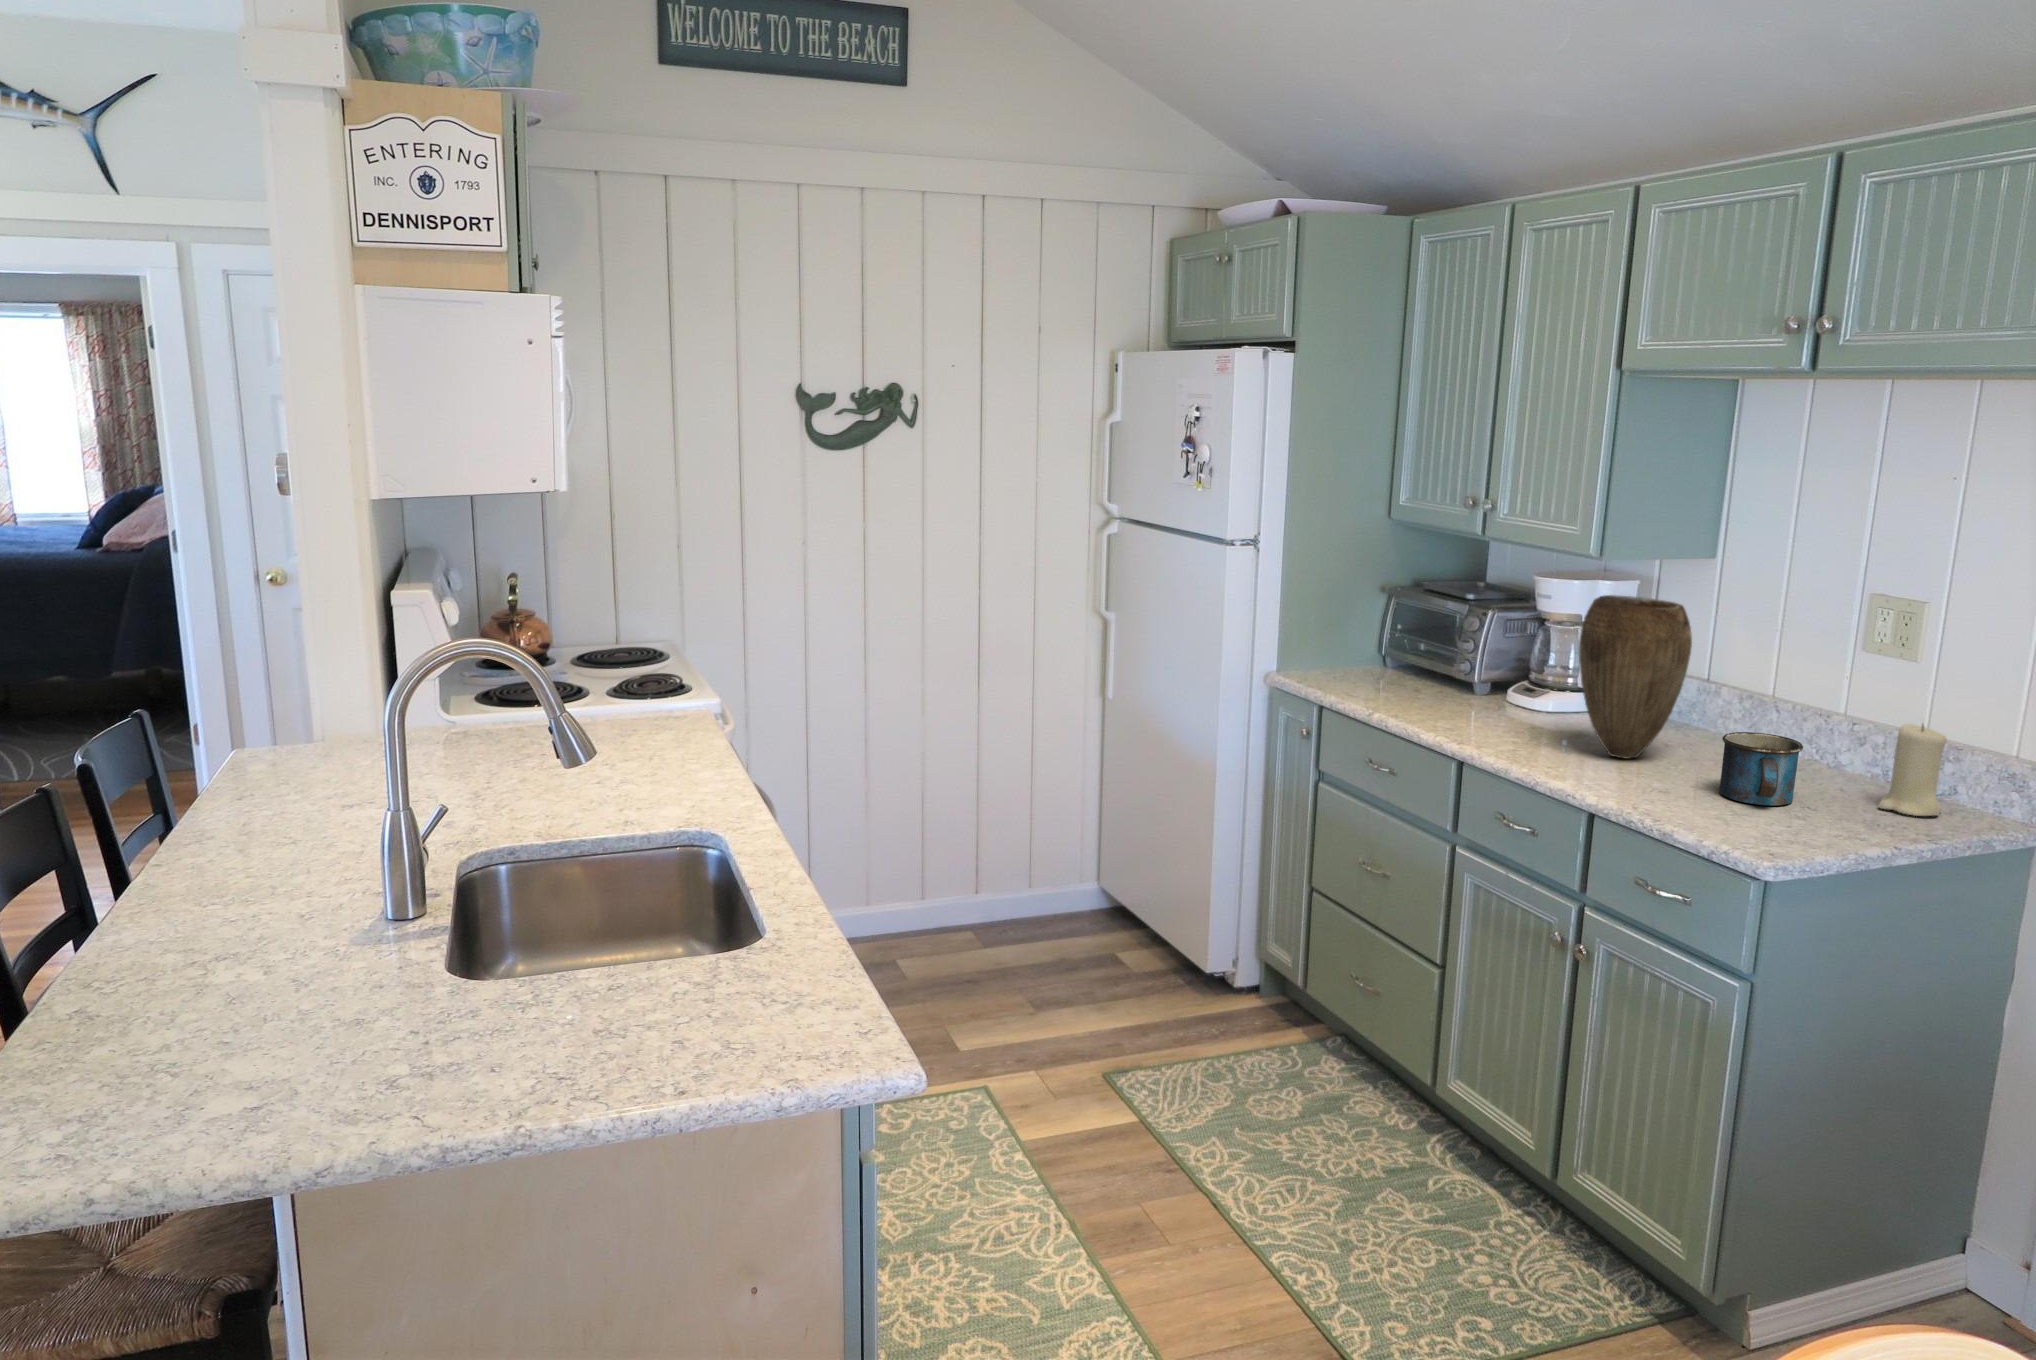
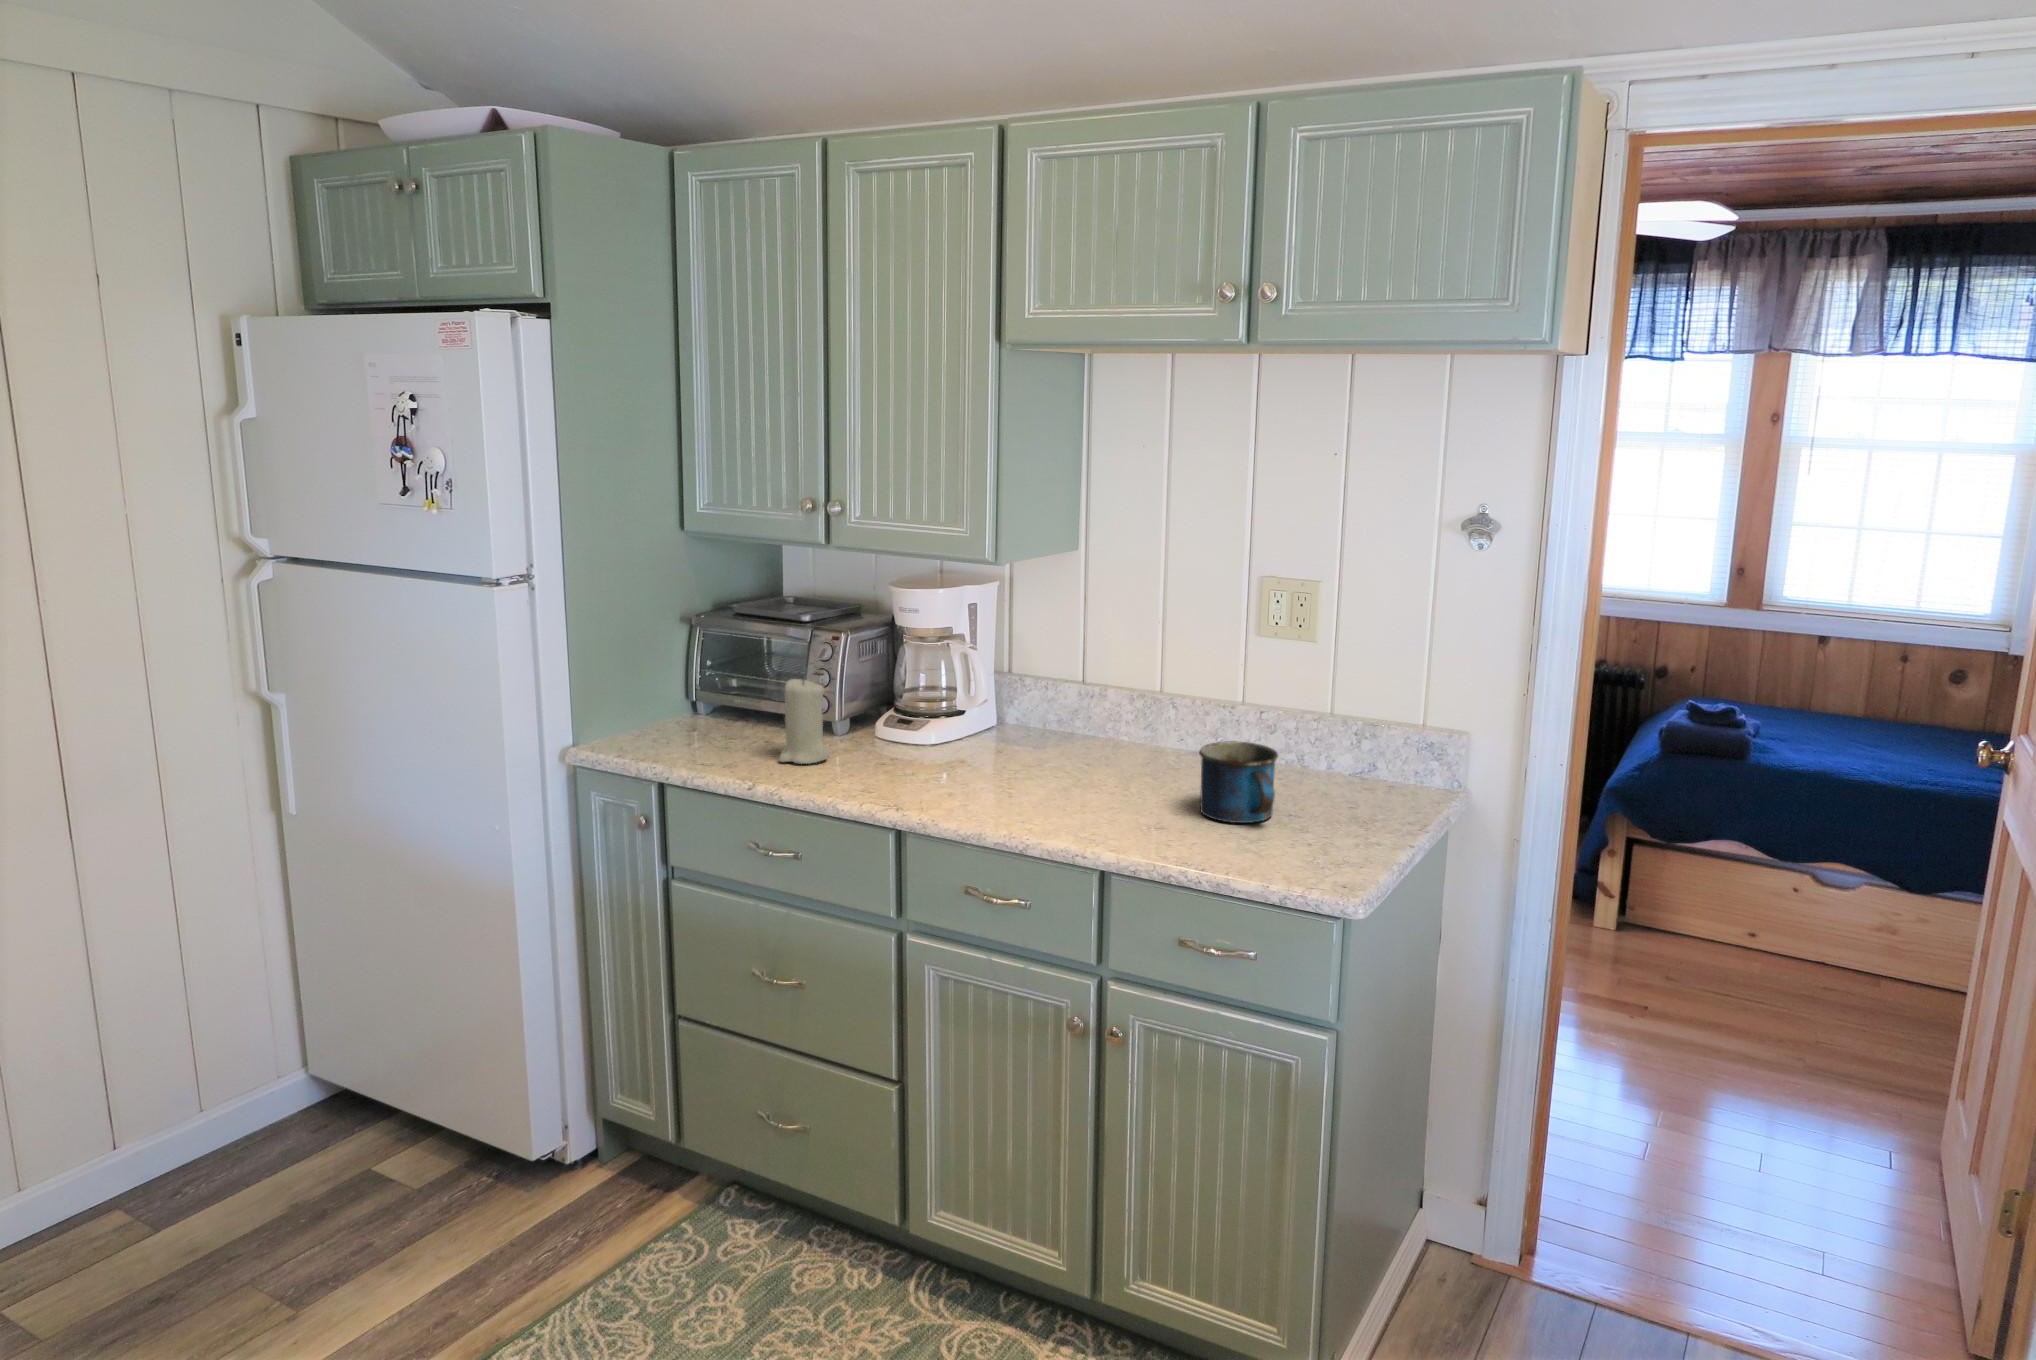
vase: present [1579,595,1692,759] -> none [1010,605,1130,792]
candle: present [1878,724,1947,816] -> present [779,678,830,764]

